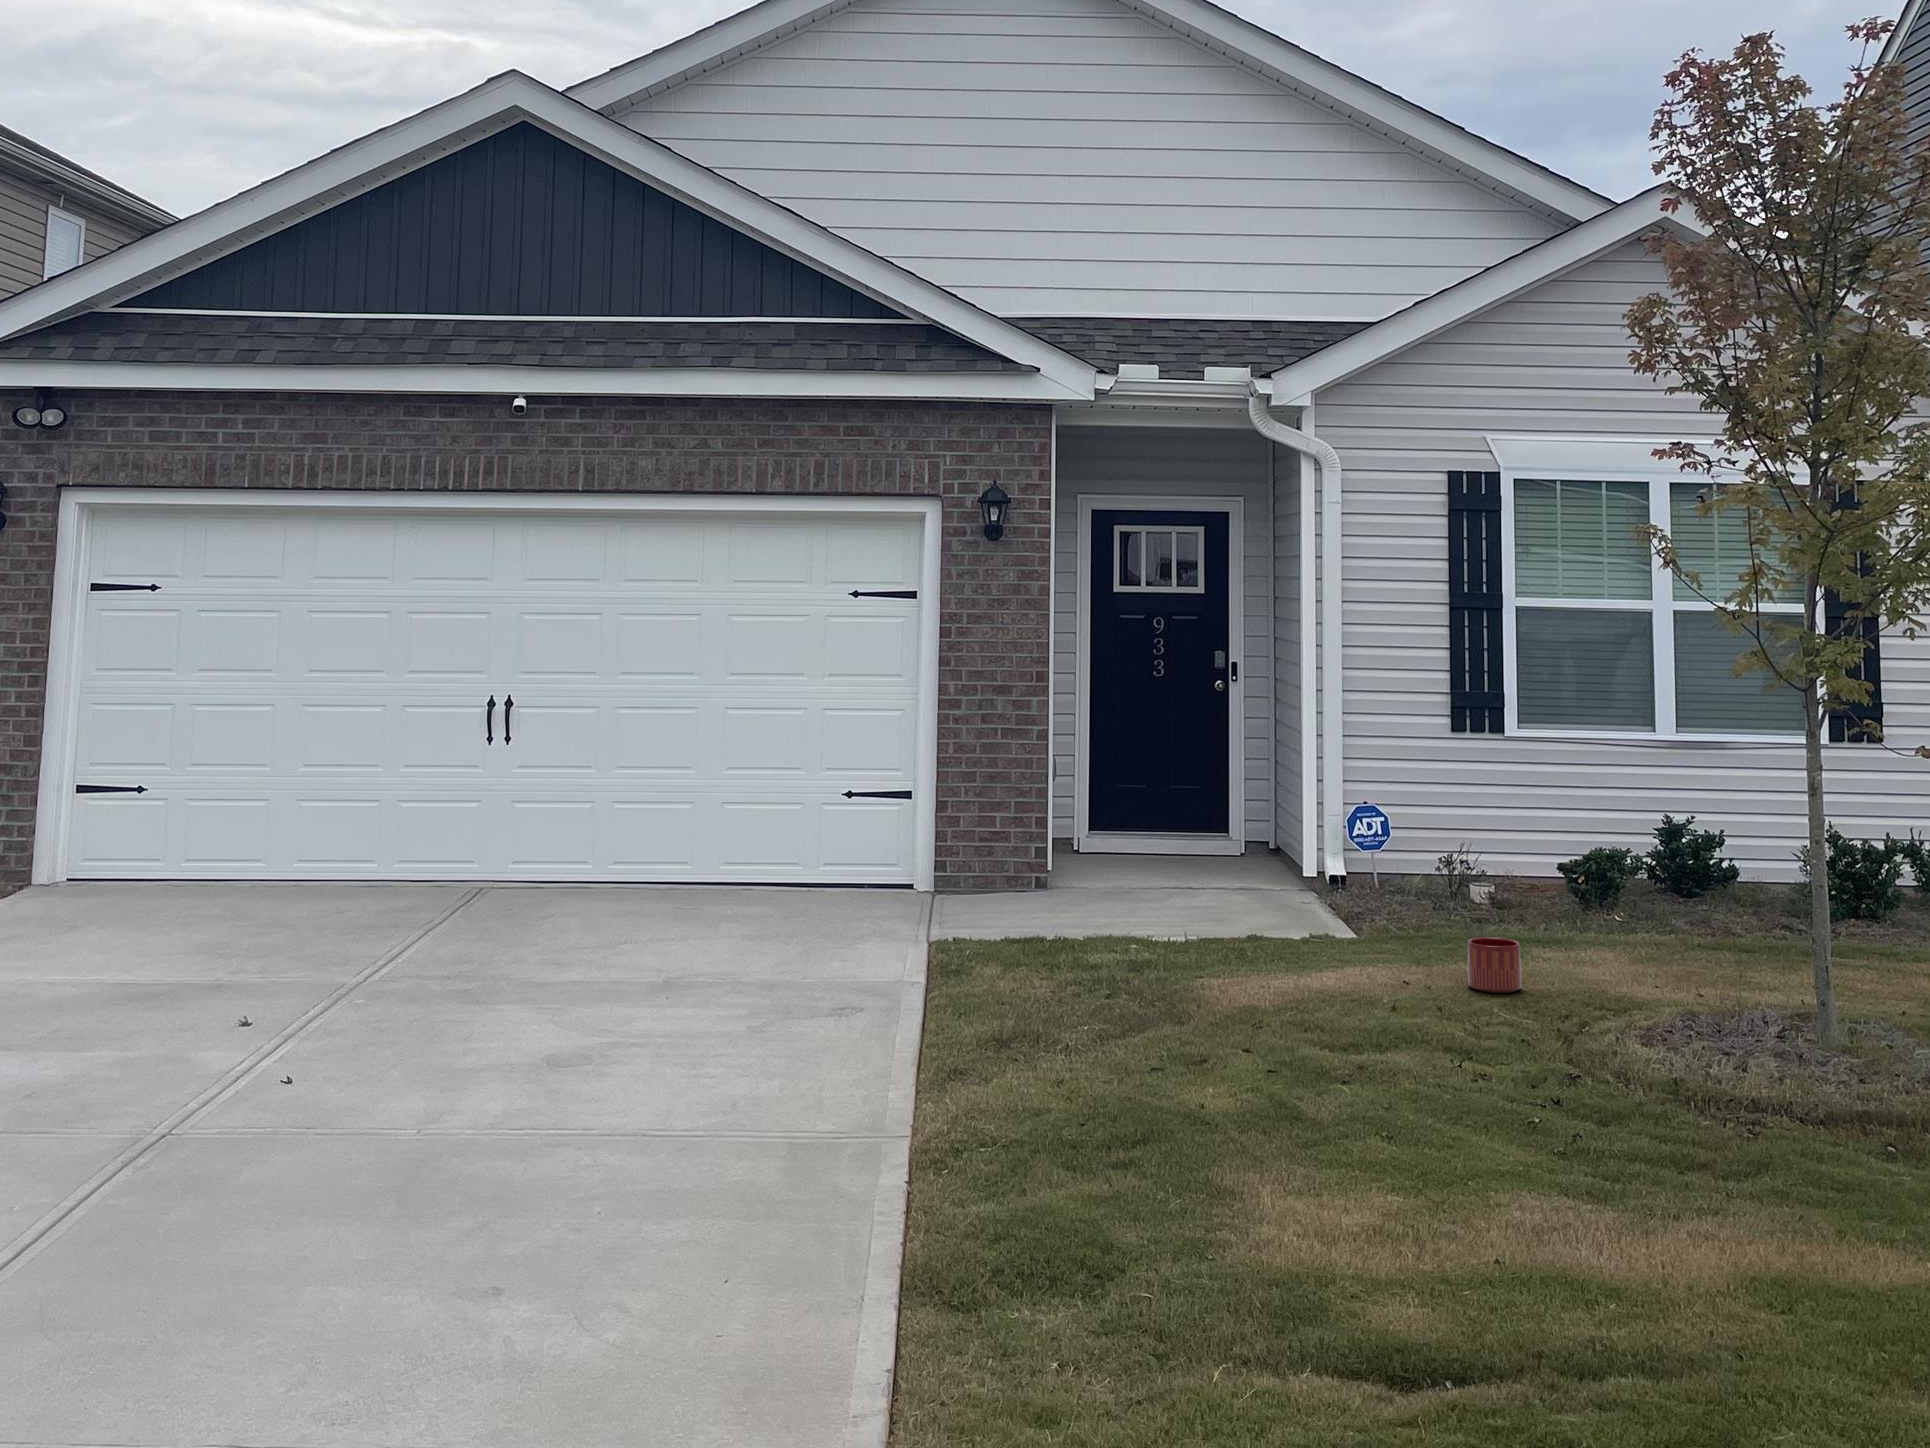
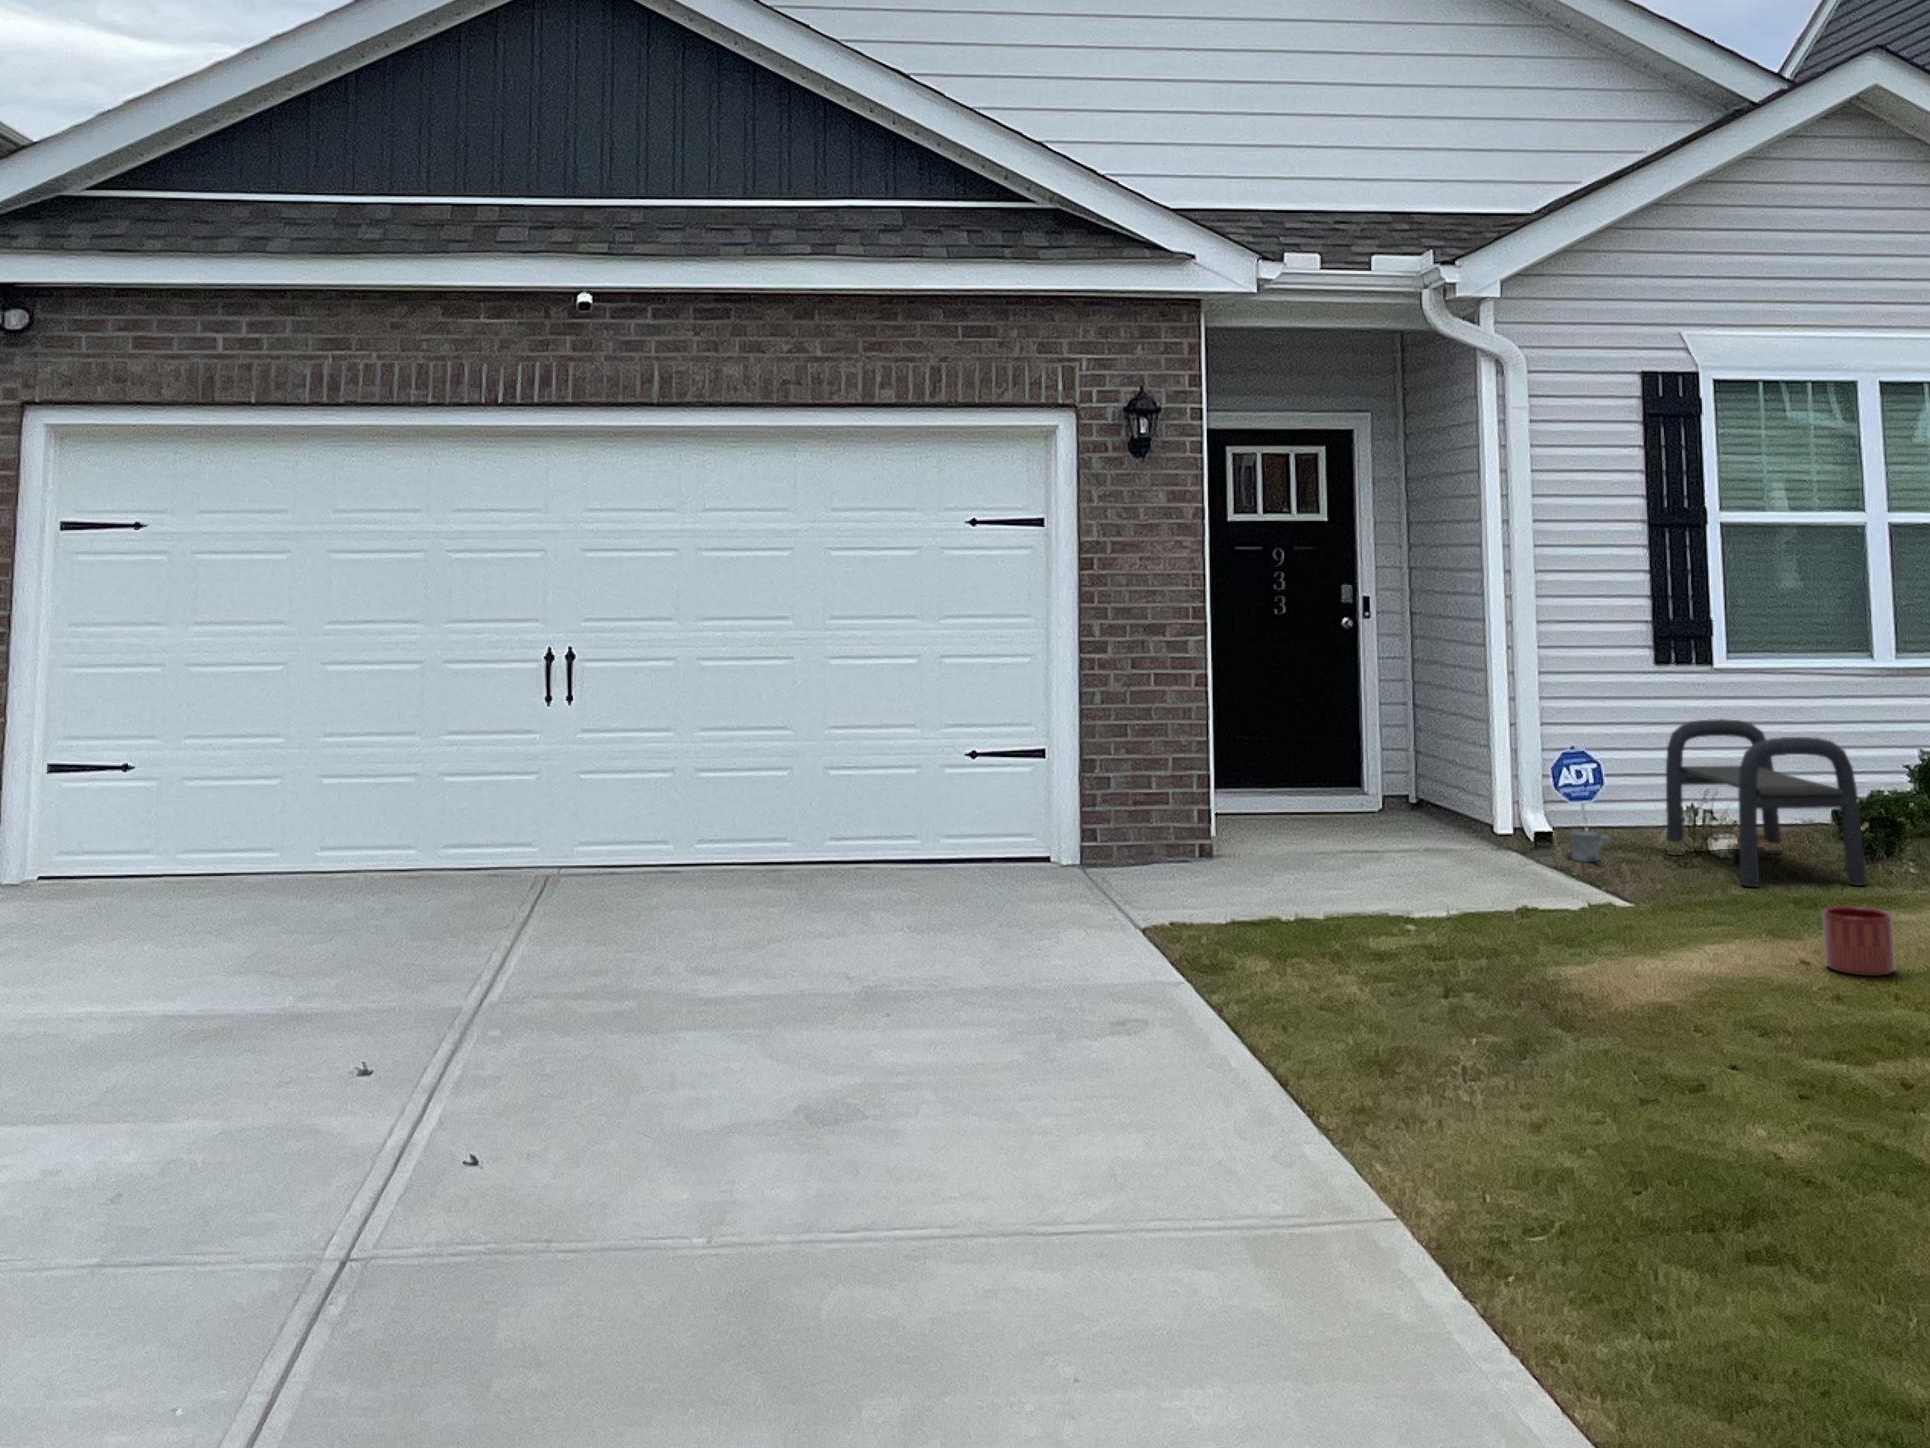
bench: none [1451,780,1591,926] -> present [1666,719,1866,887]
watering can: none [1363,873,1389,902] -> present [1570,829,1610,862]

